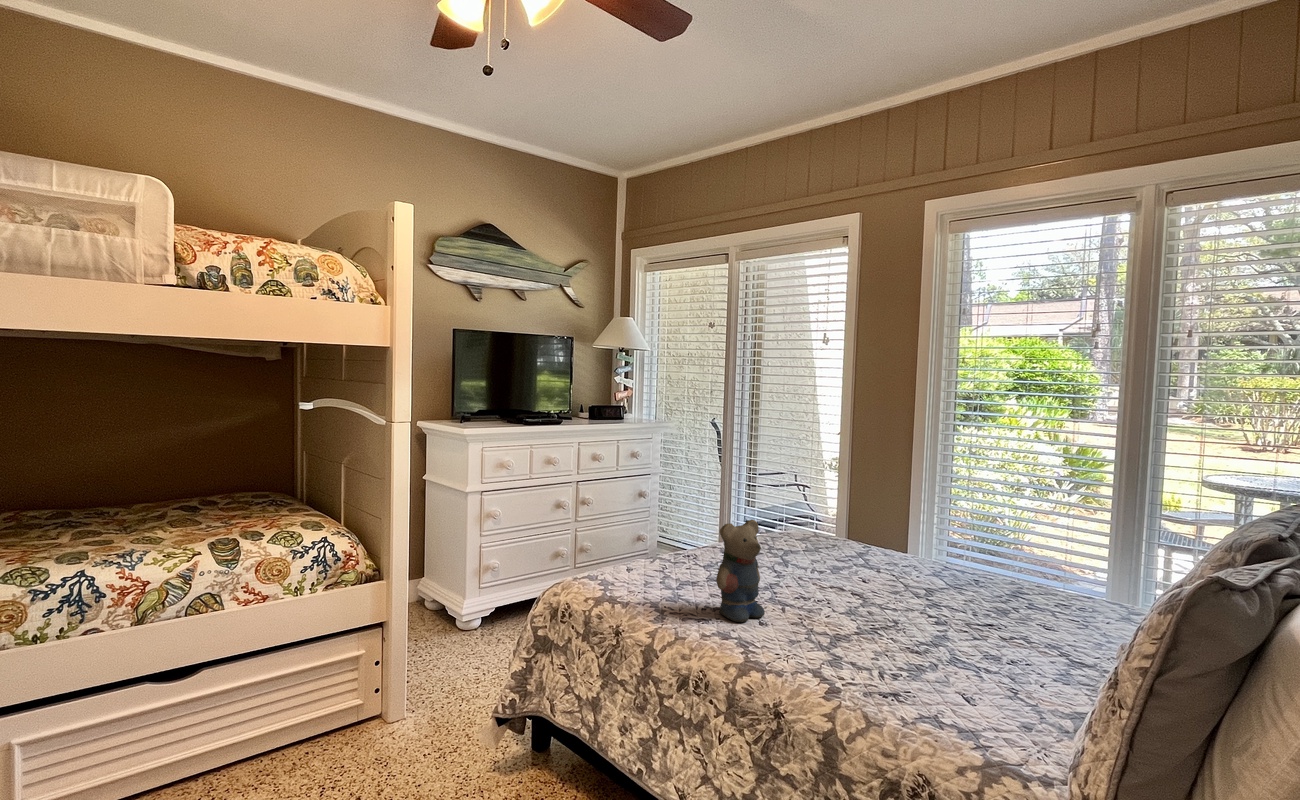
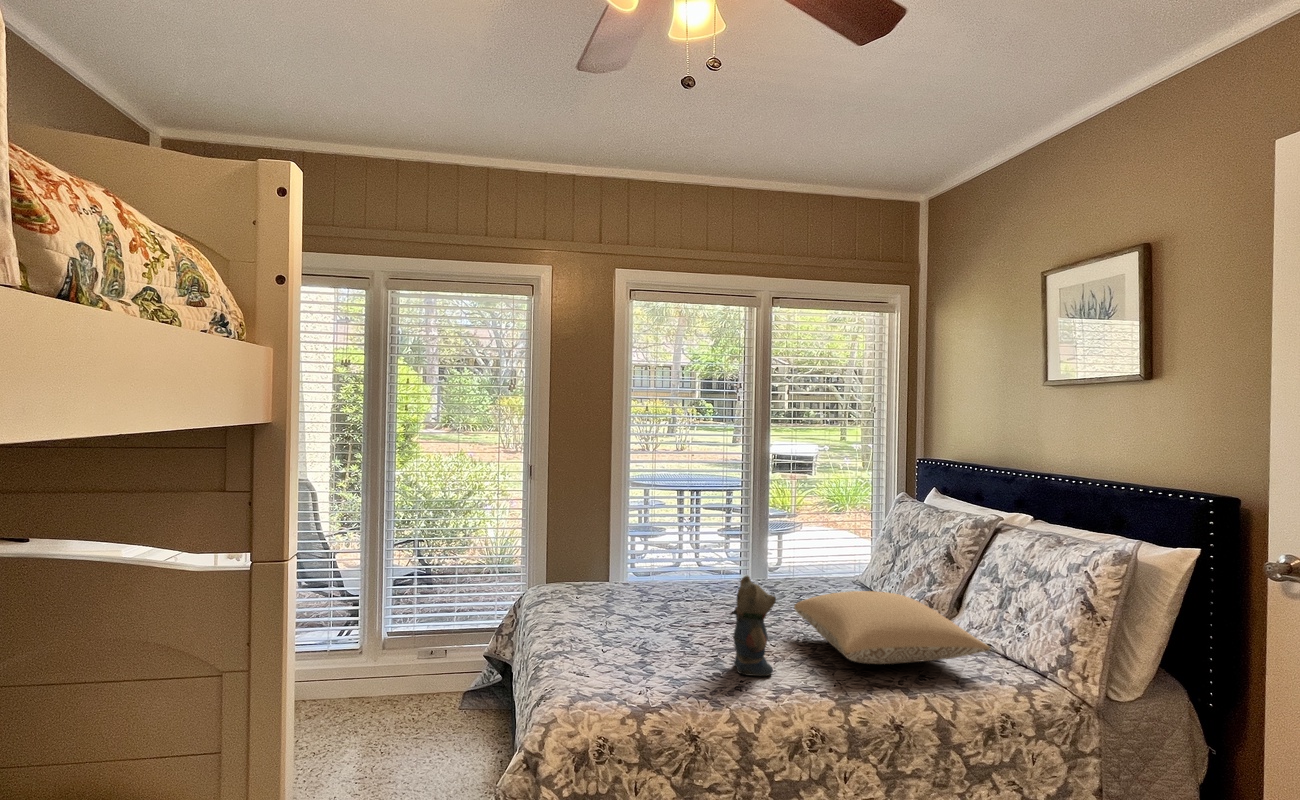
pillow: none [776,577,1038,688] -> present [794,591,990,664]

